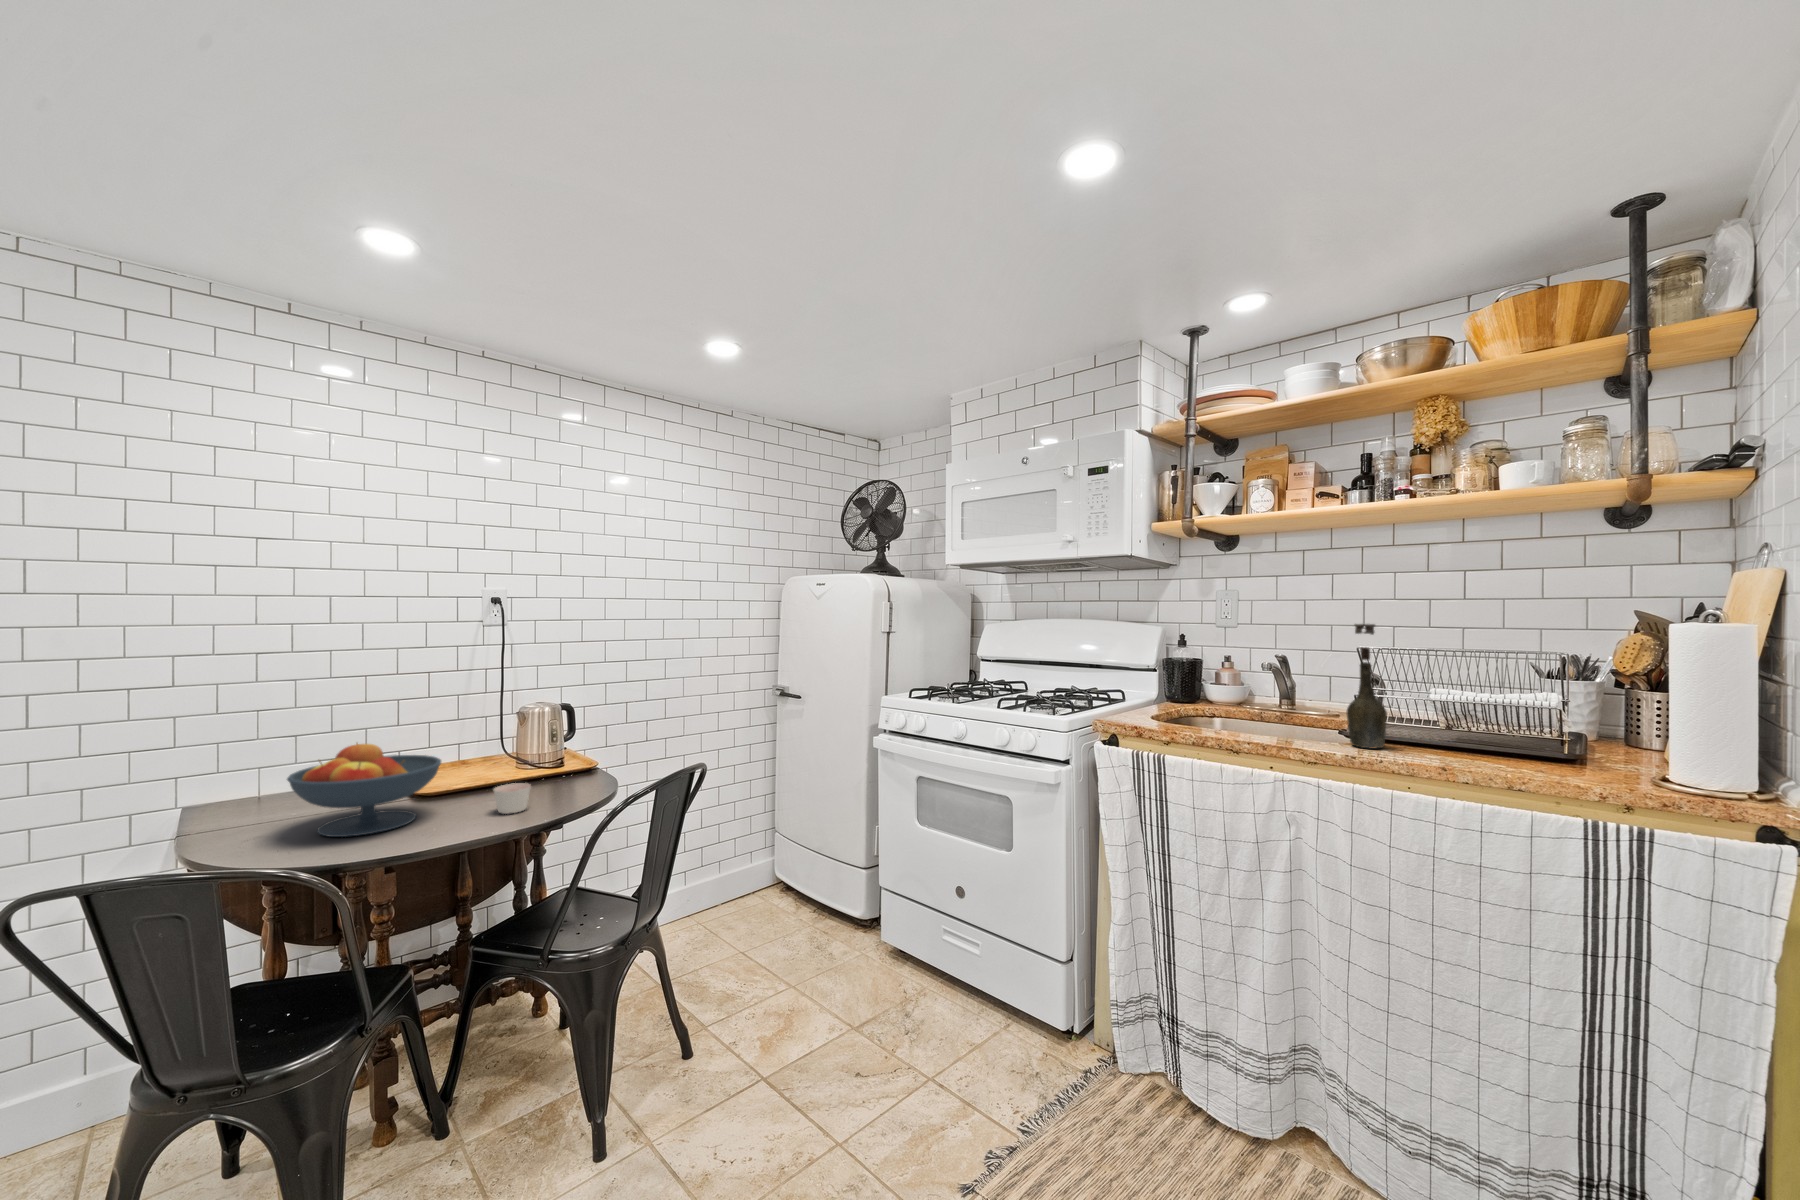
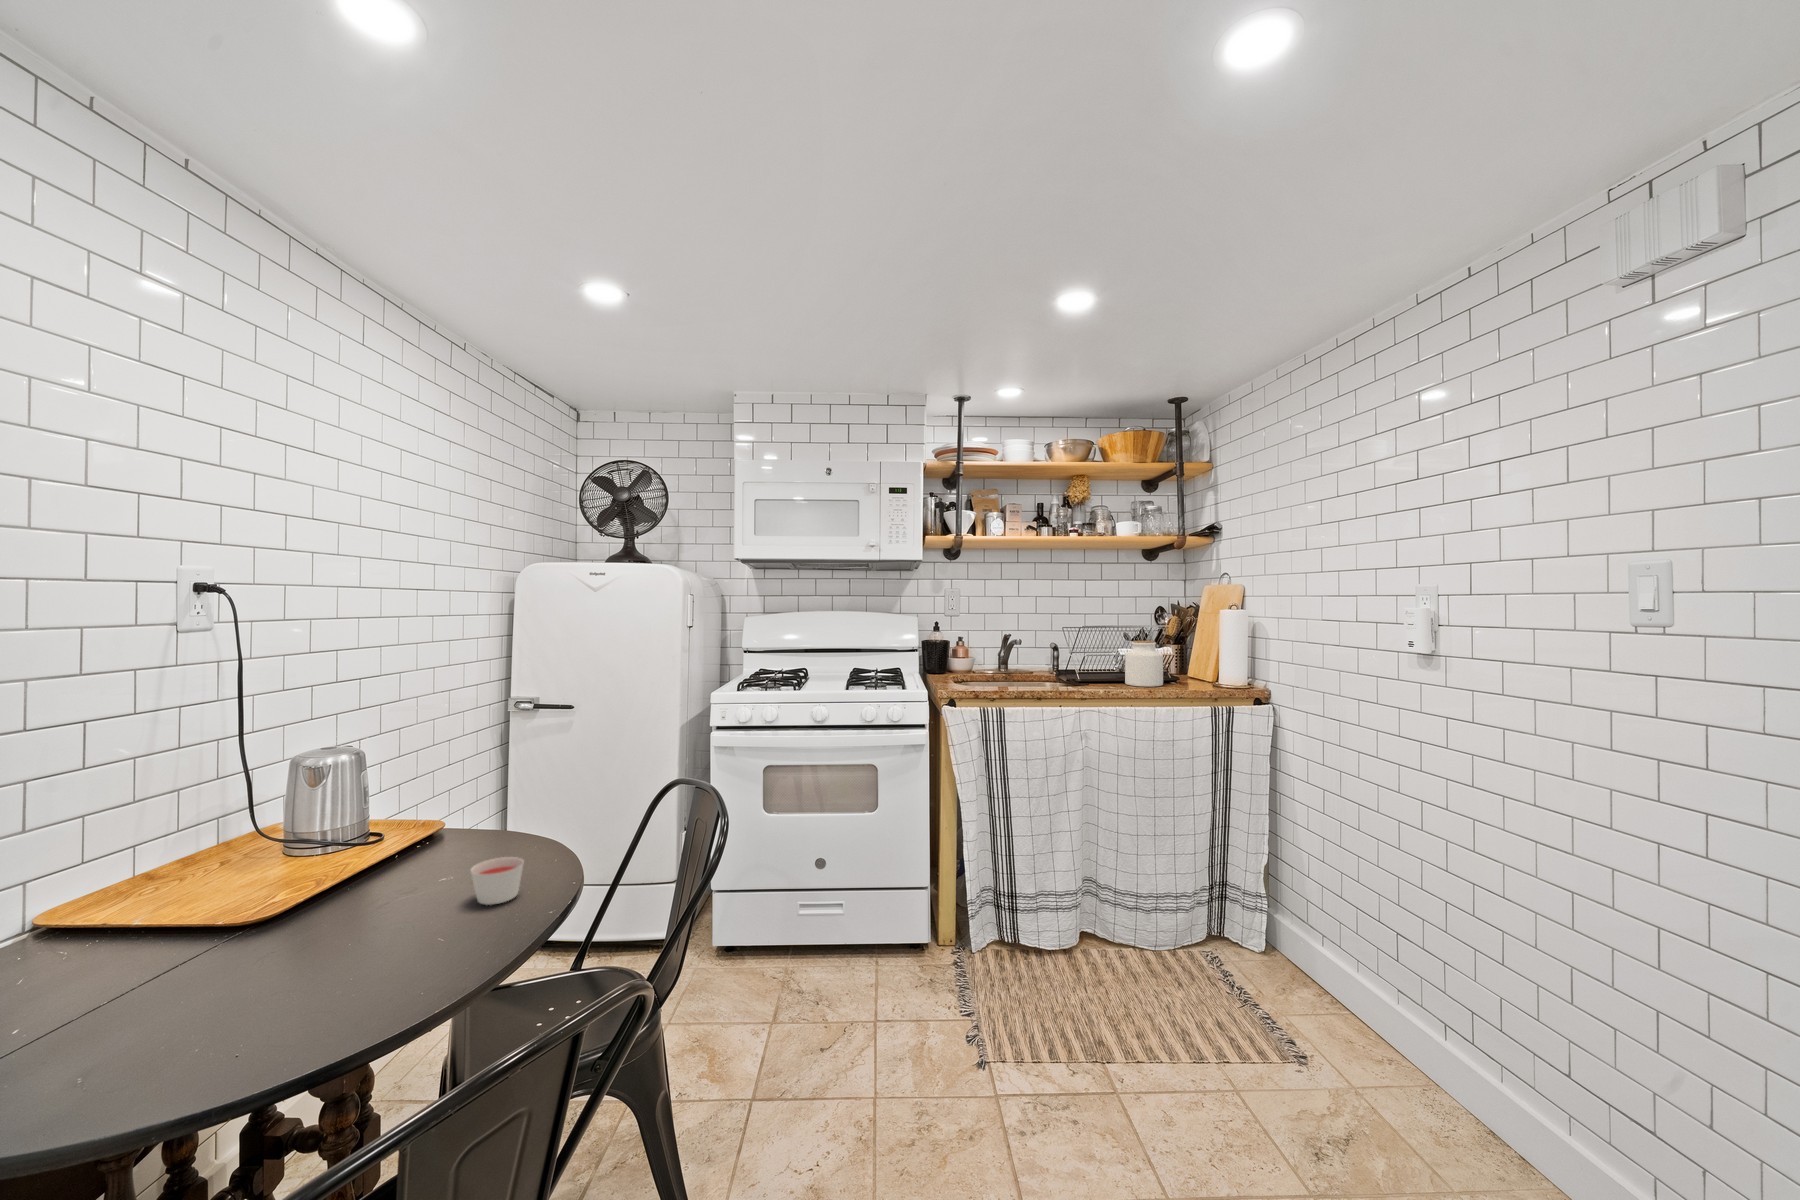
bottle: present [1347,624,1387,748] -> none [1096,613,1118,688]
jar: none [1426,674,1509,759] -> present [1125,641,1163,687]
fruit bowl: present [287,743,441,837] -> none [147,852,426,1026]

